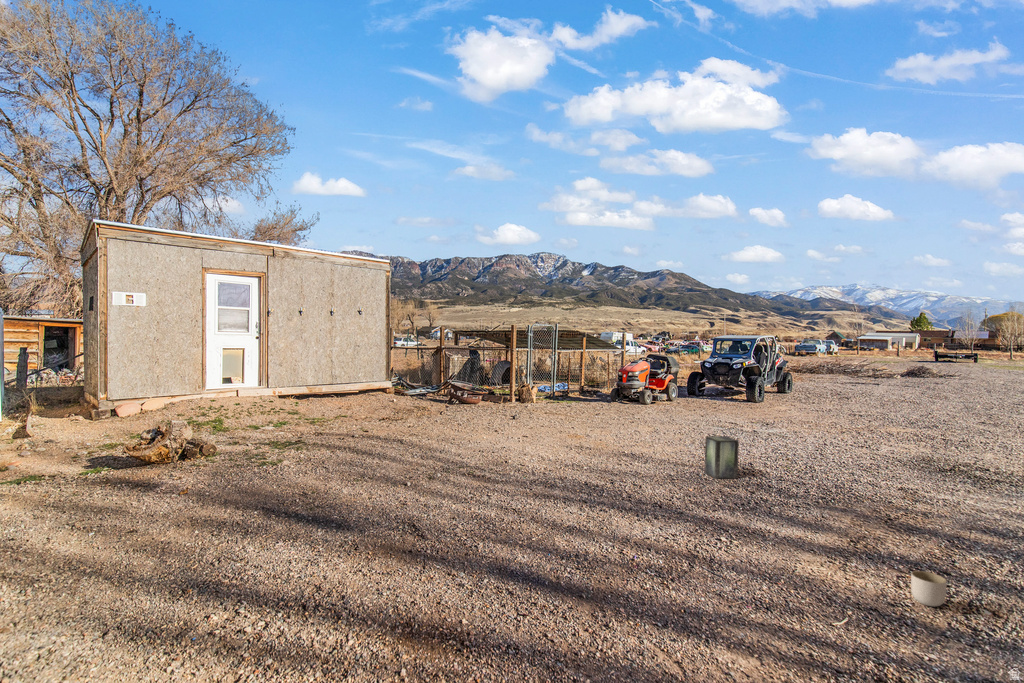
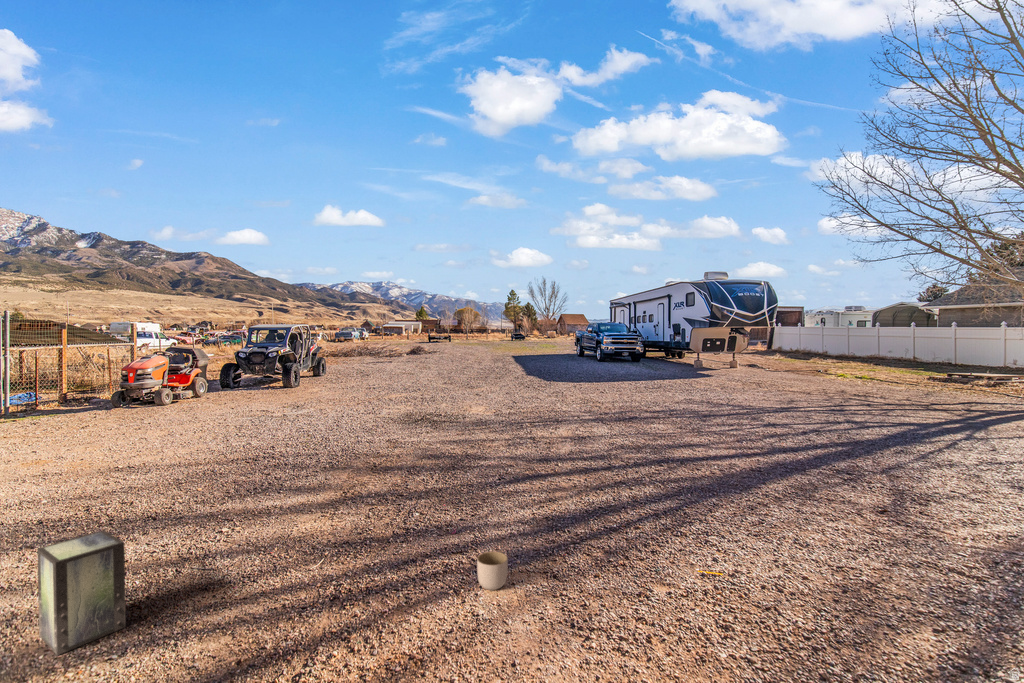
storage box: present [704,436,739,479] -> present [38,531,126,655]

